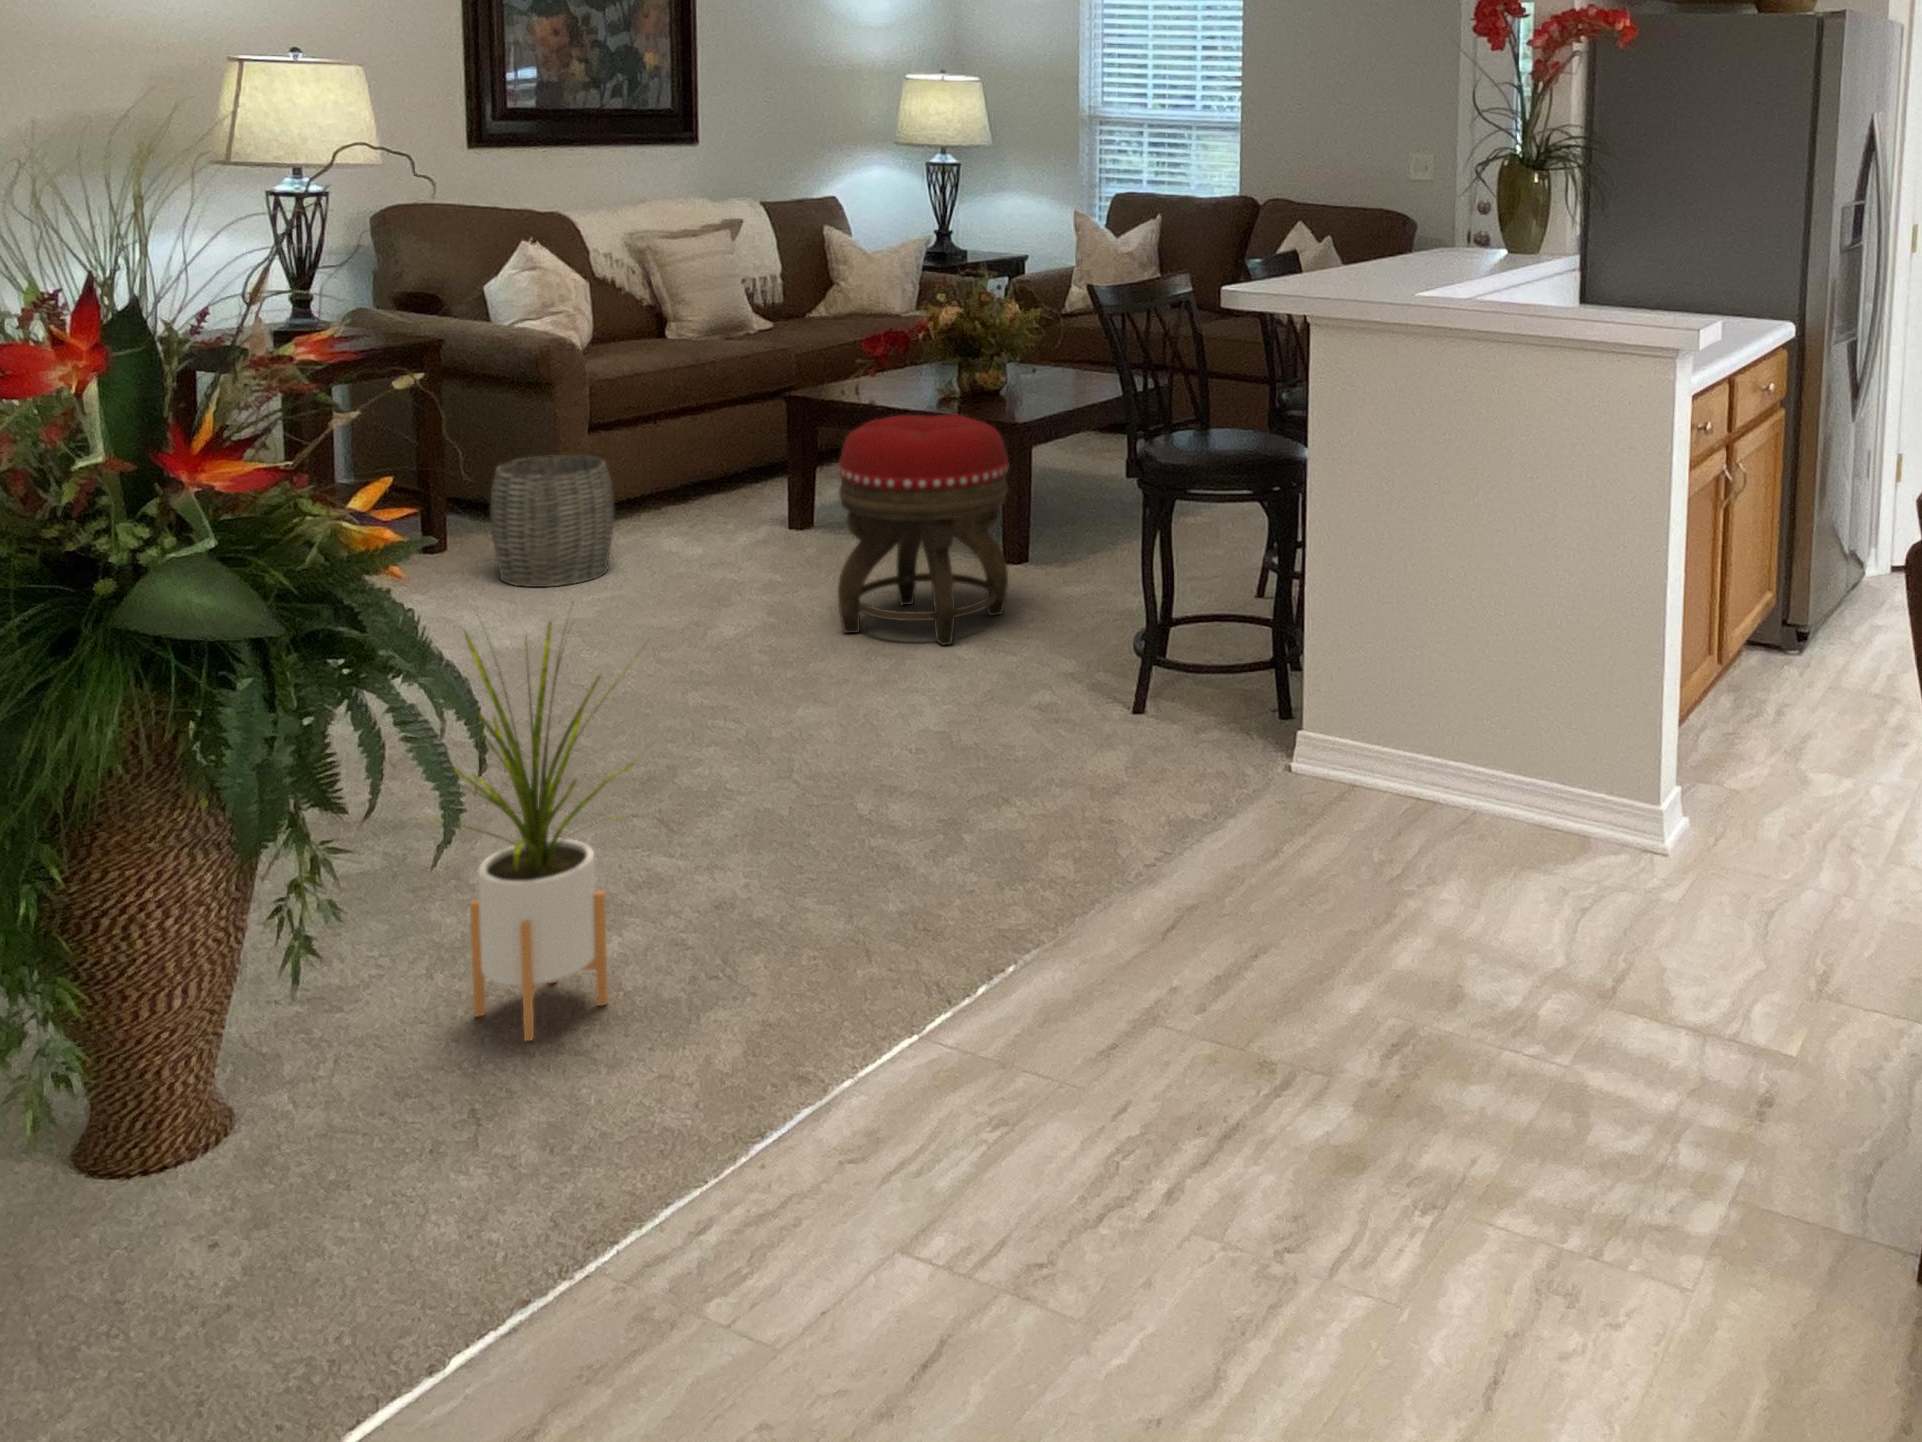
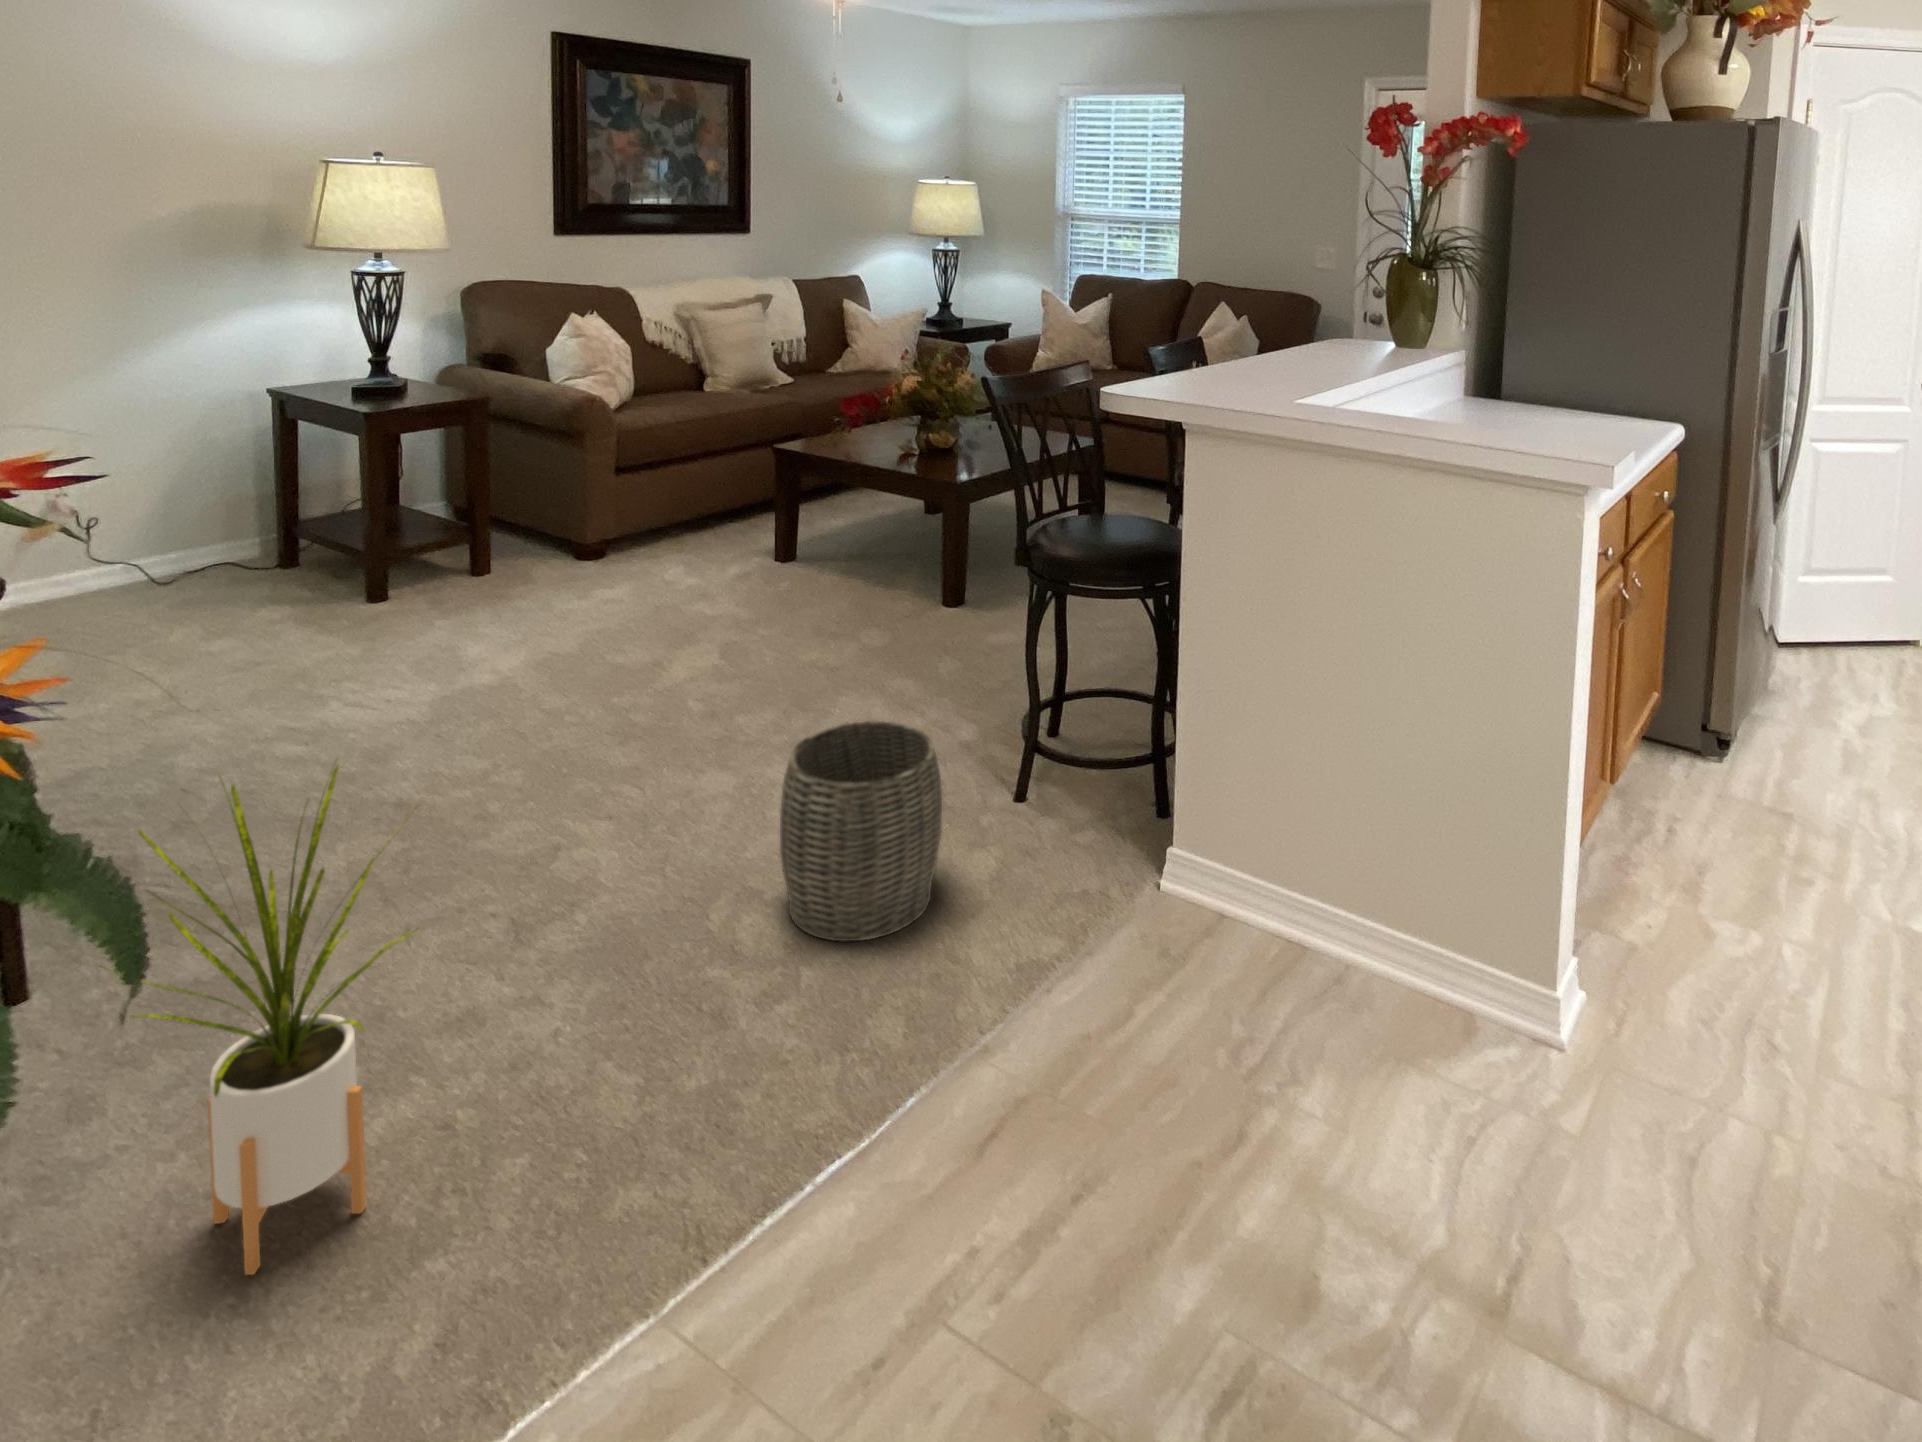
footstool: present [838,414,1008,645] -> none [782,481,938,697]
woven basket: present [490,455,614,587] -> present [780,721,942,941]

